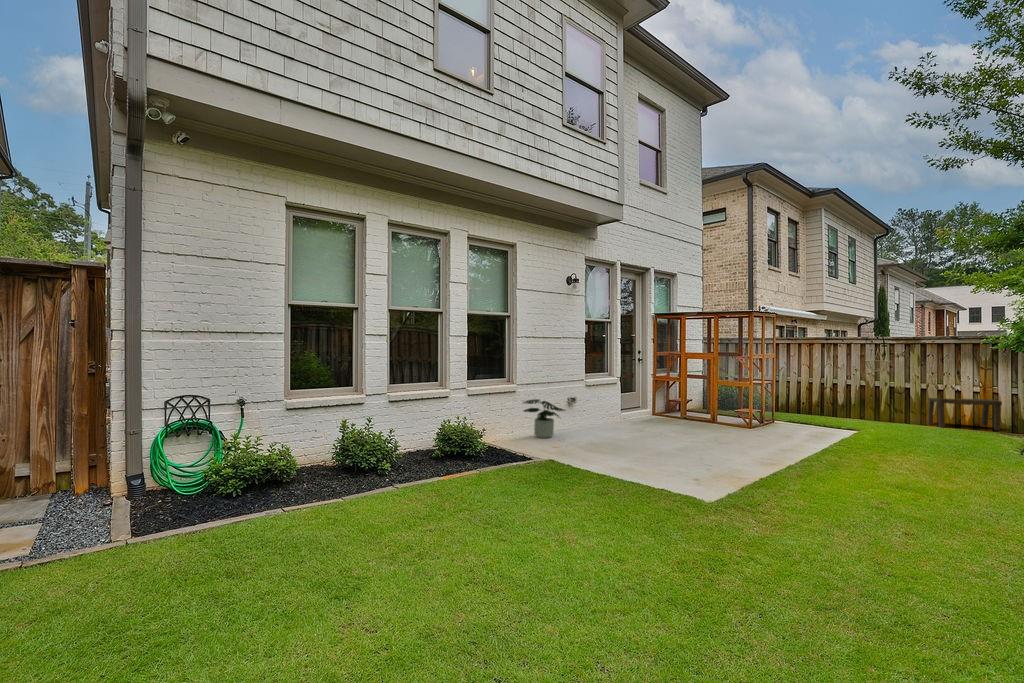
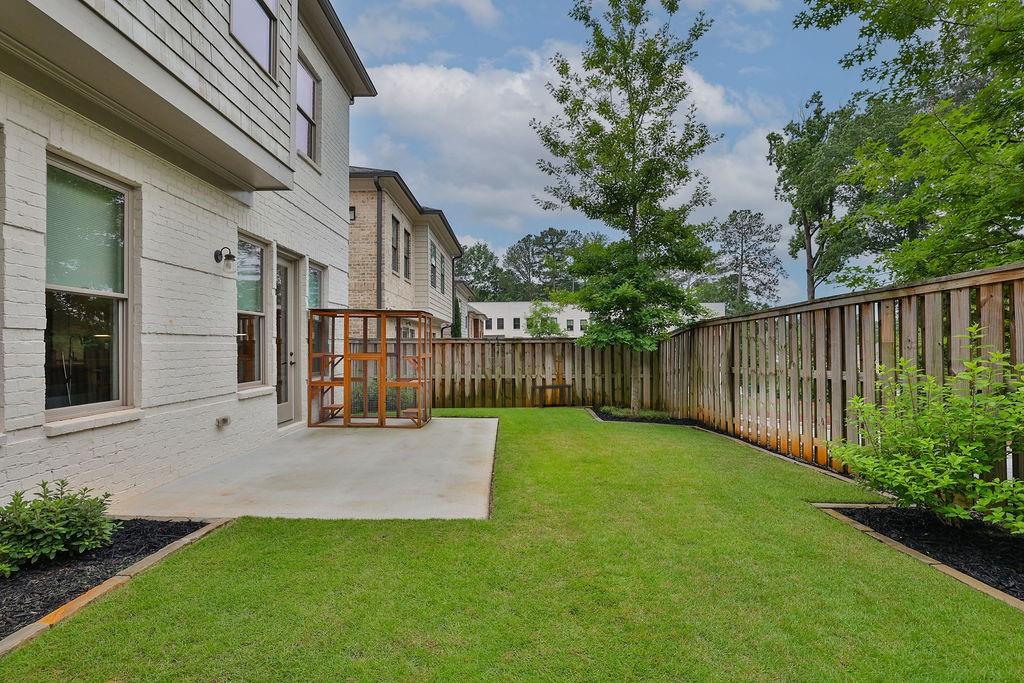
potted plant: present [523,400,565,438] -> none [155,428,229,486]

